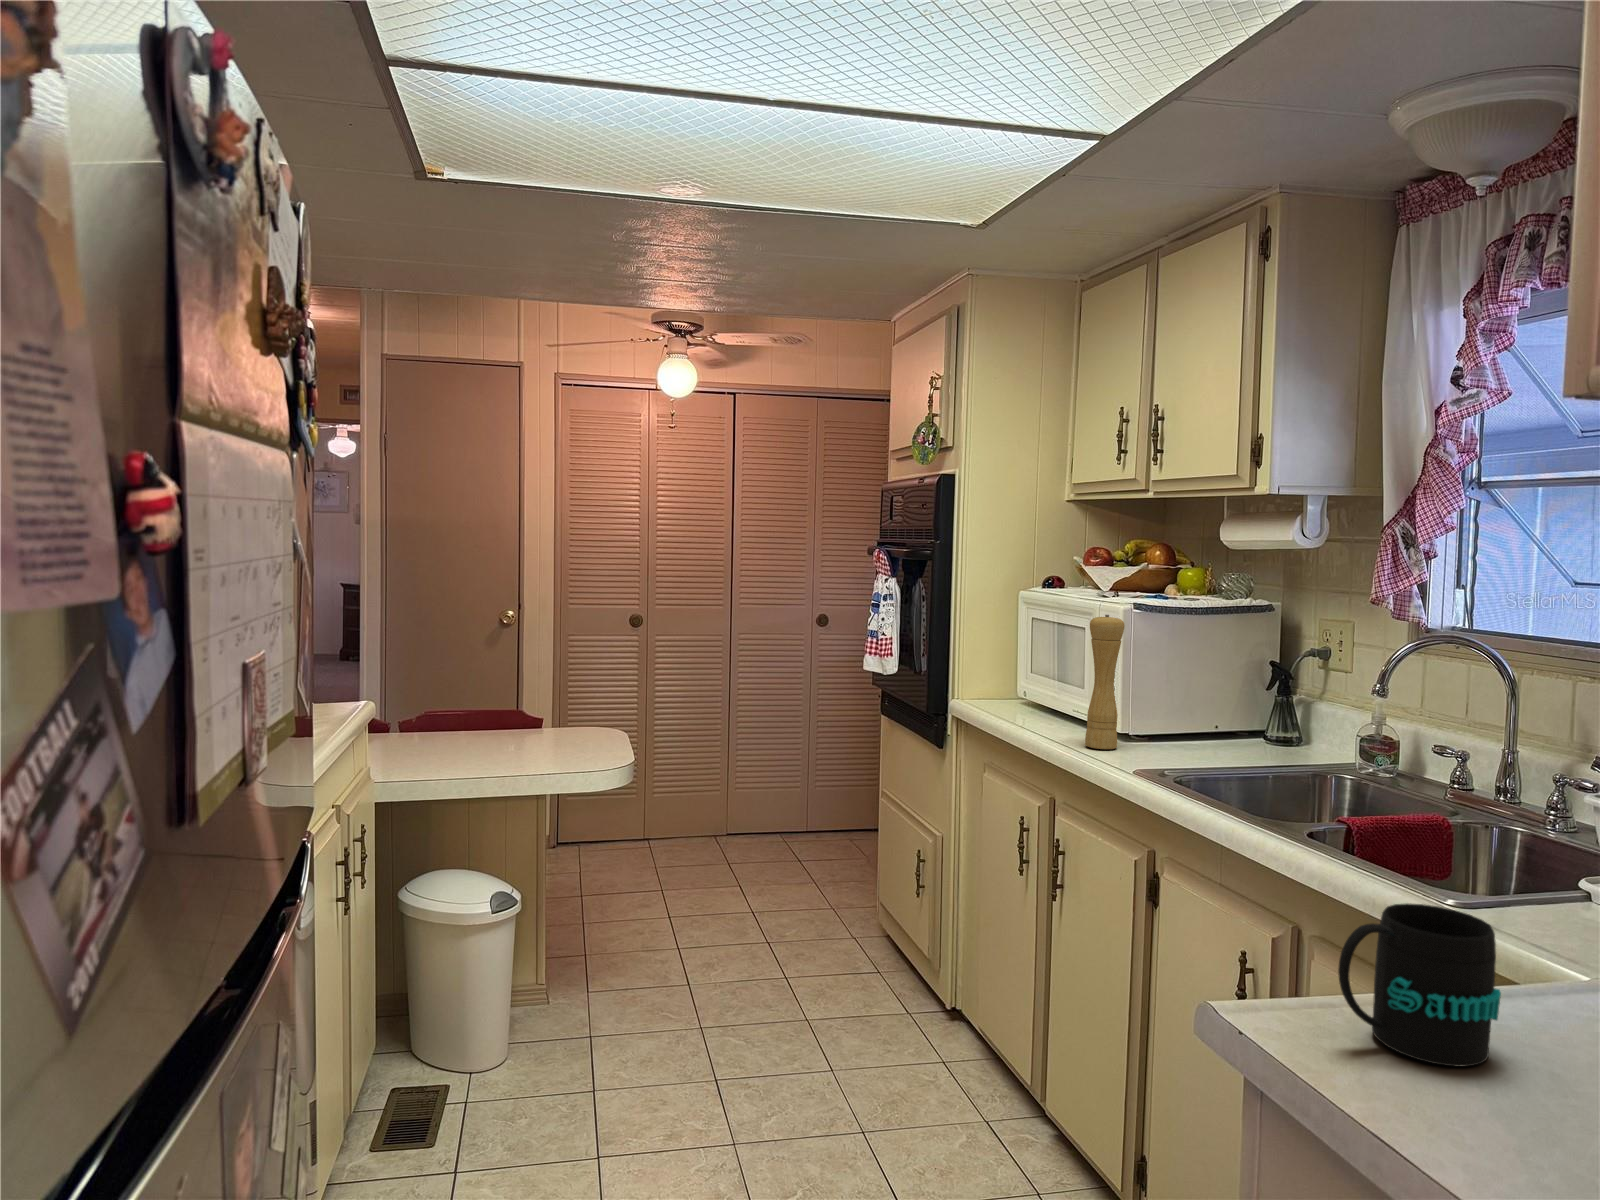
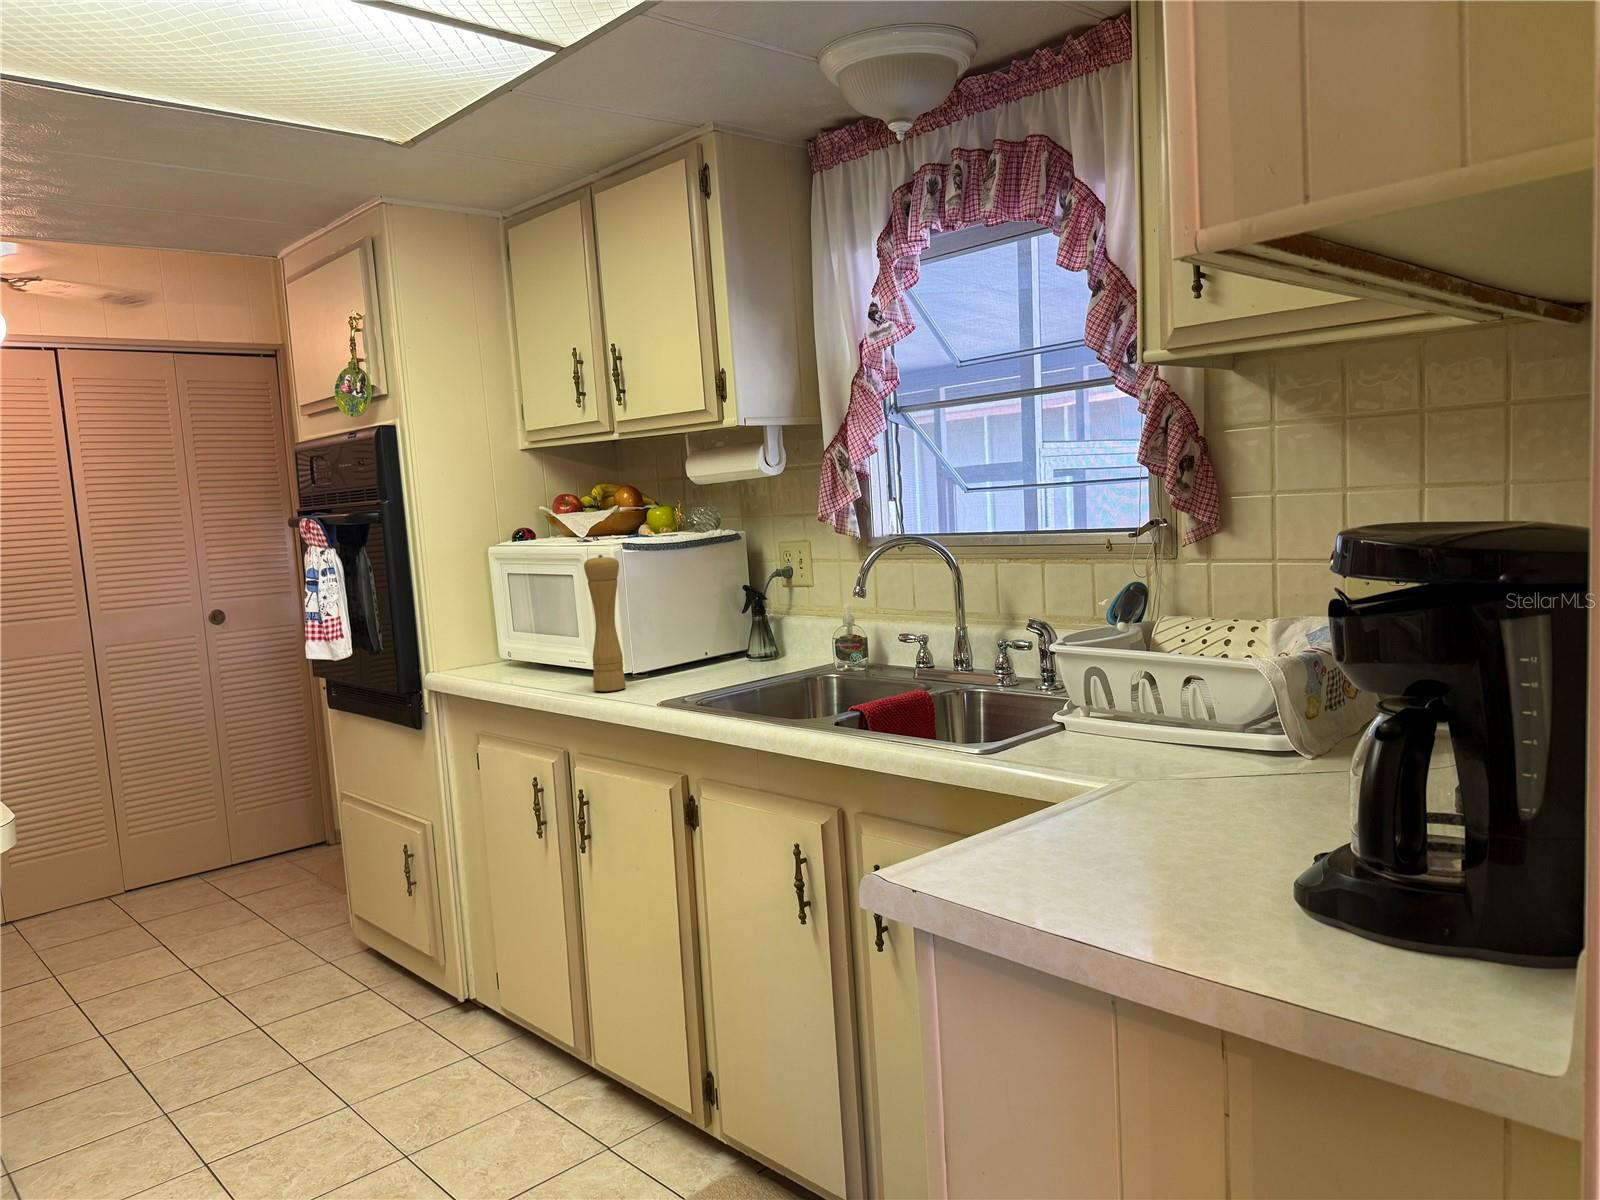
mug: present [1338,904,1501,1067] -> none [977,737,1091,865]

